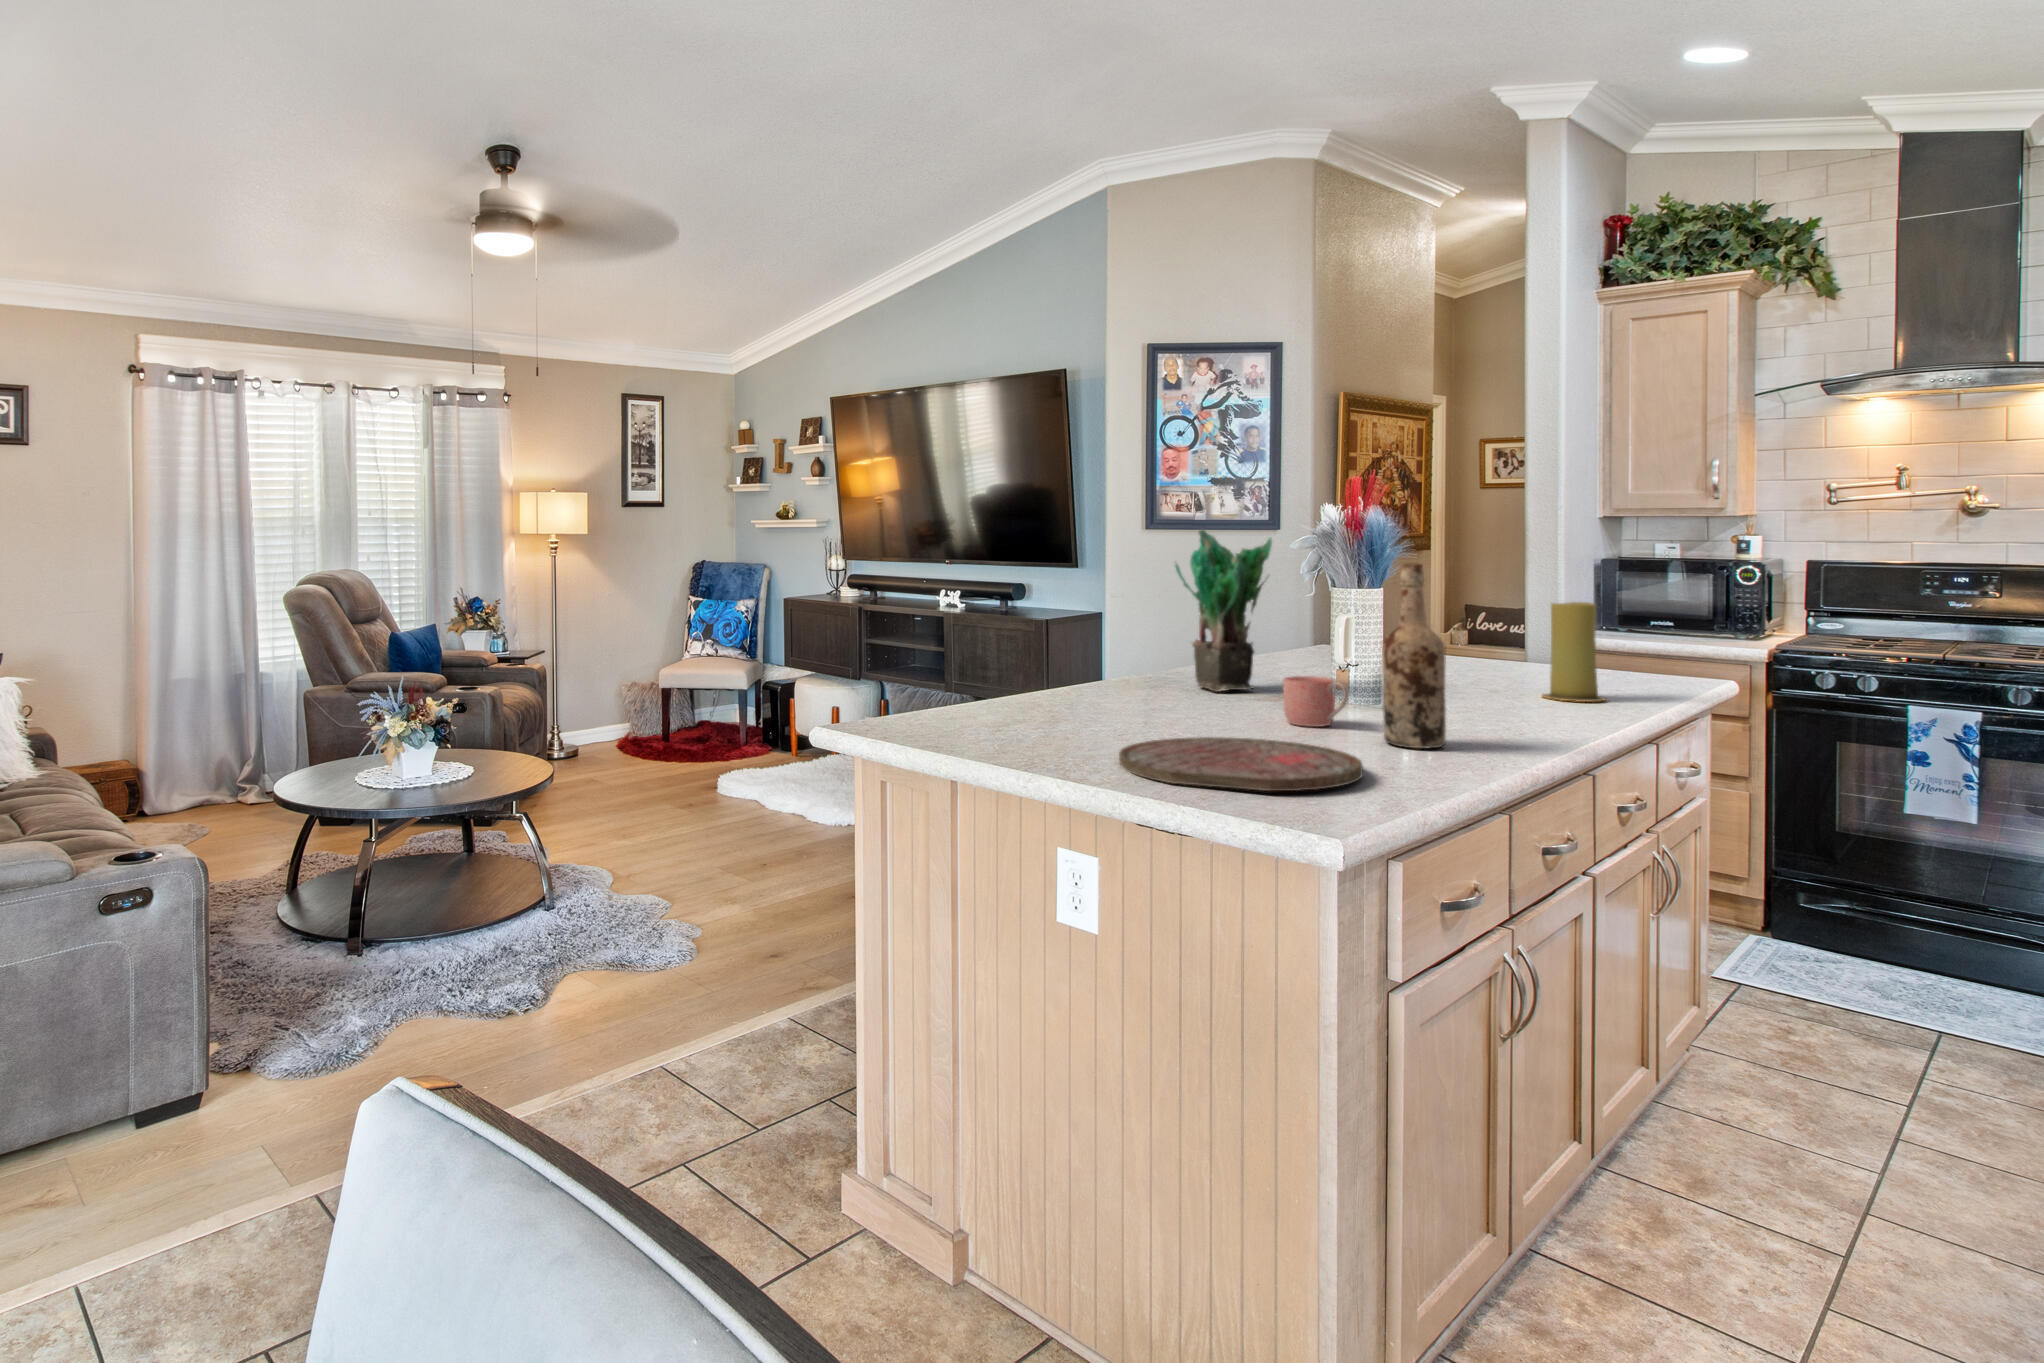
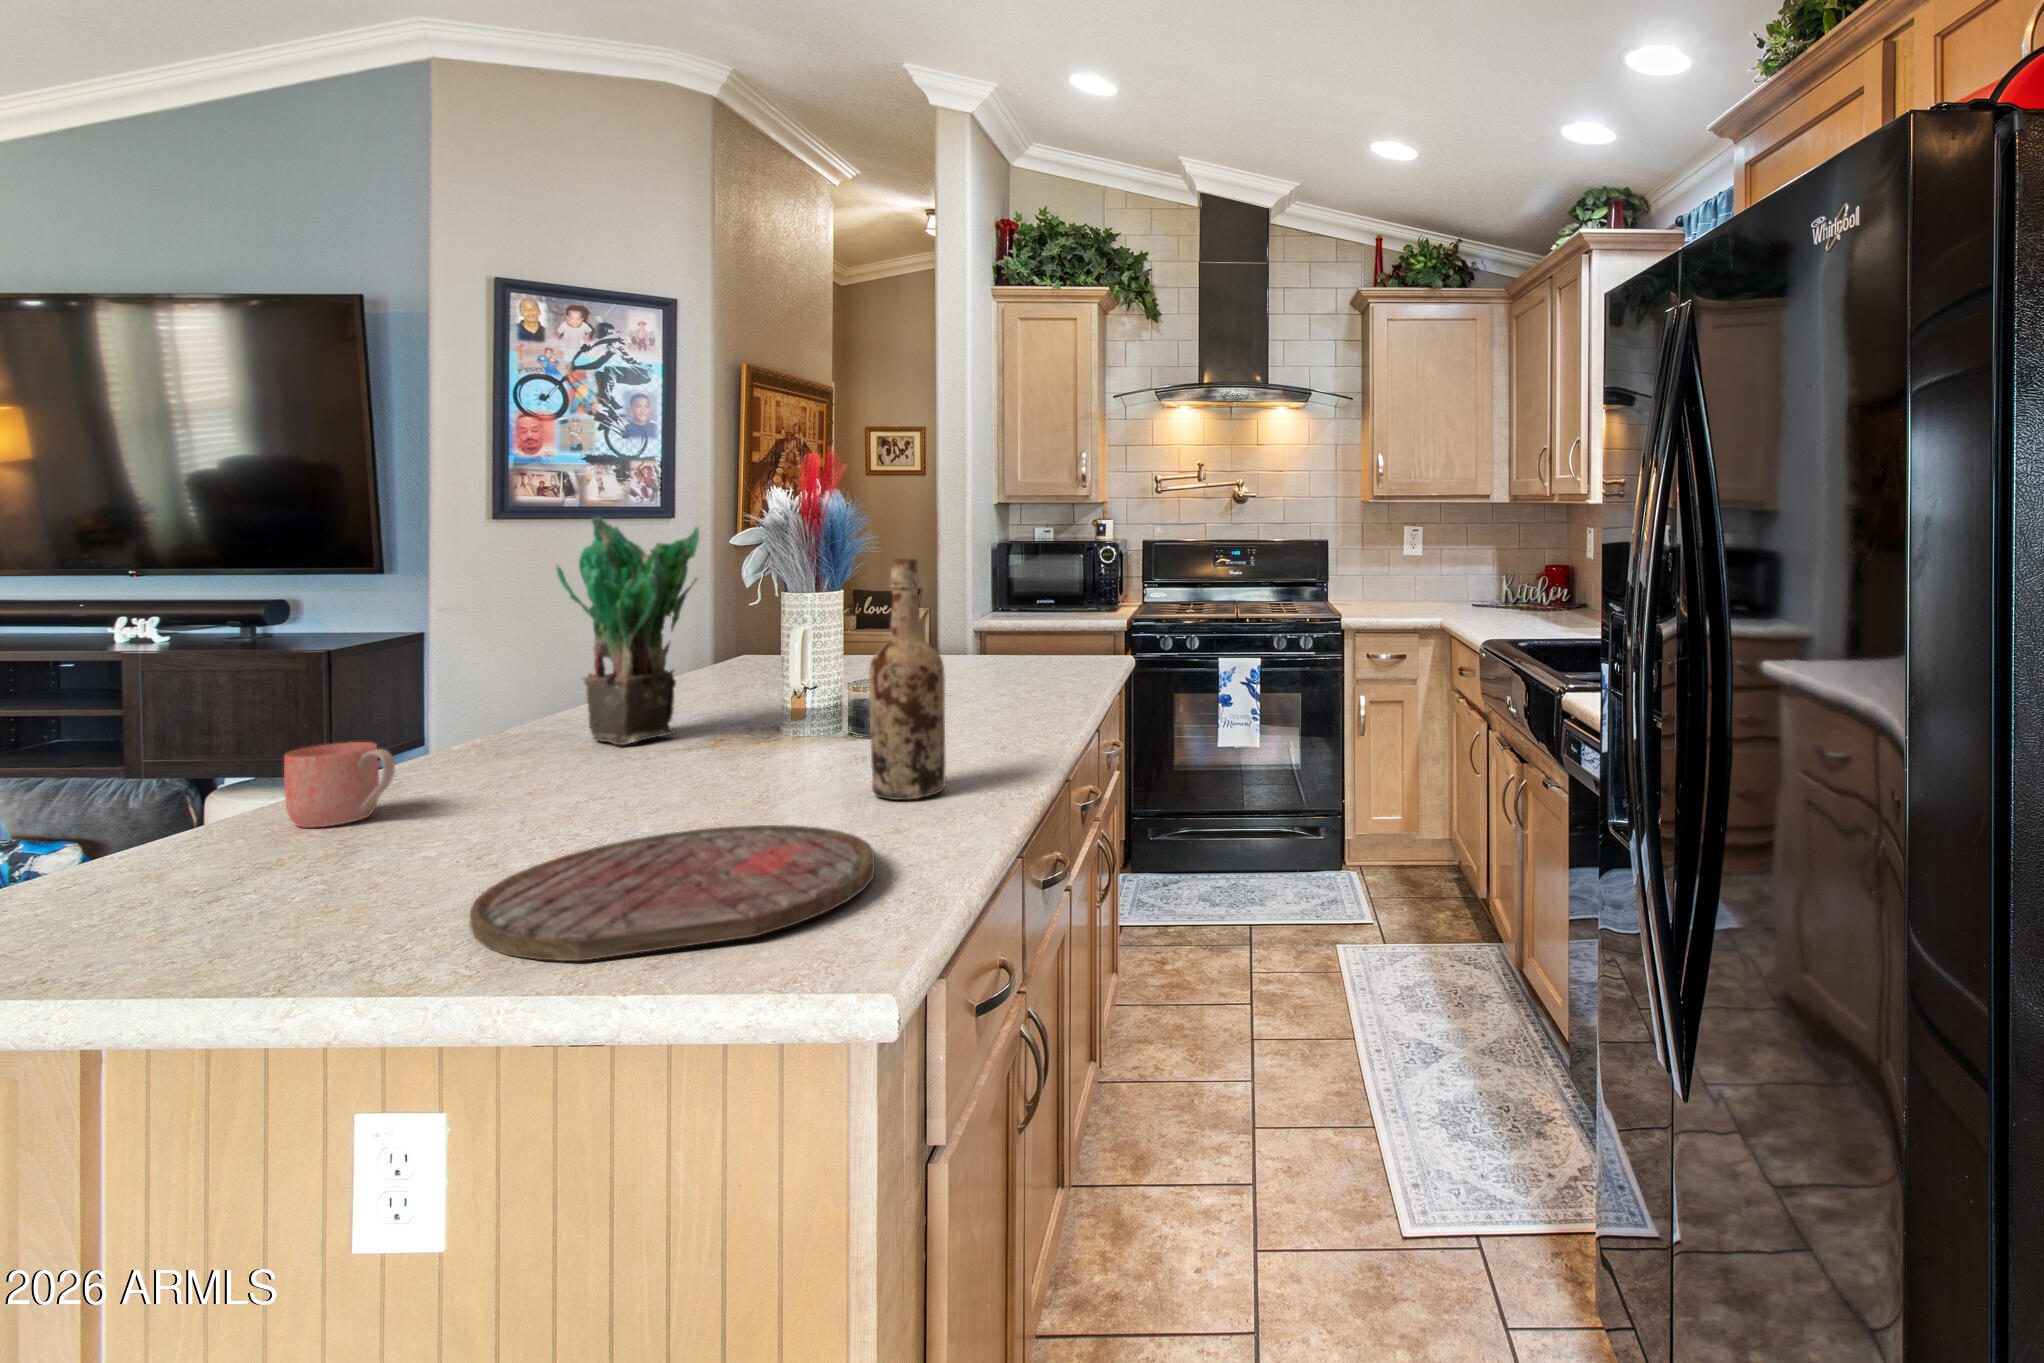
candle: present [1543,602,1606,702] -> none [998,592,1057,700]
mug: present [1283,676,1349,727] -> present [284,742,395,828]

